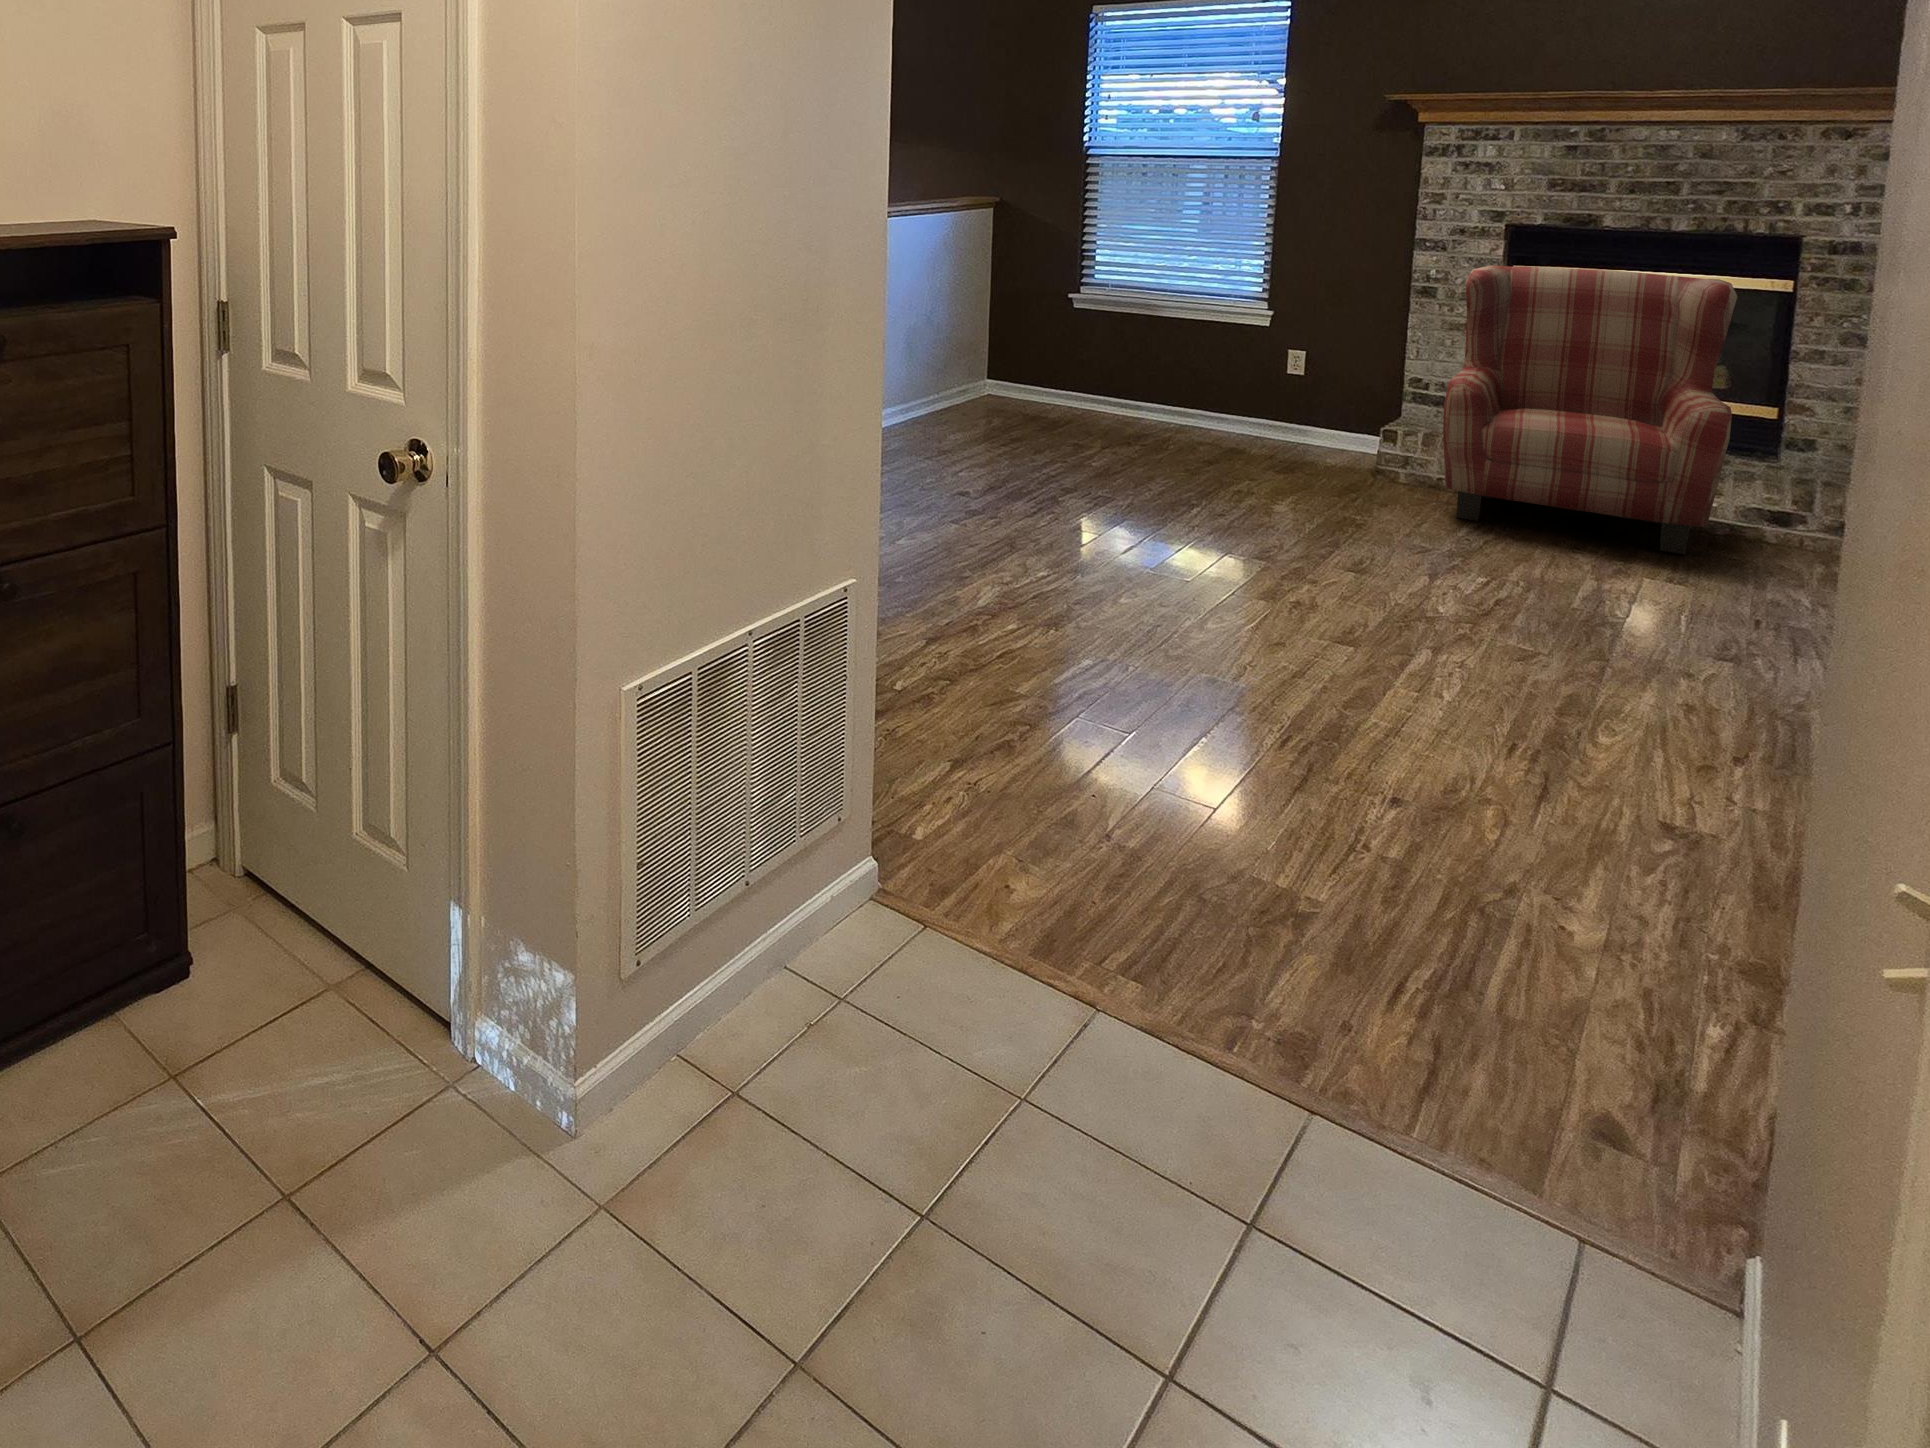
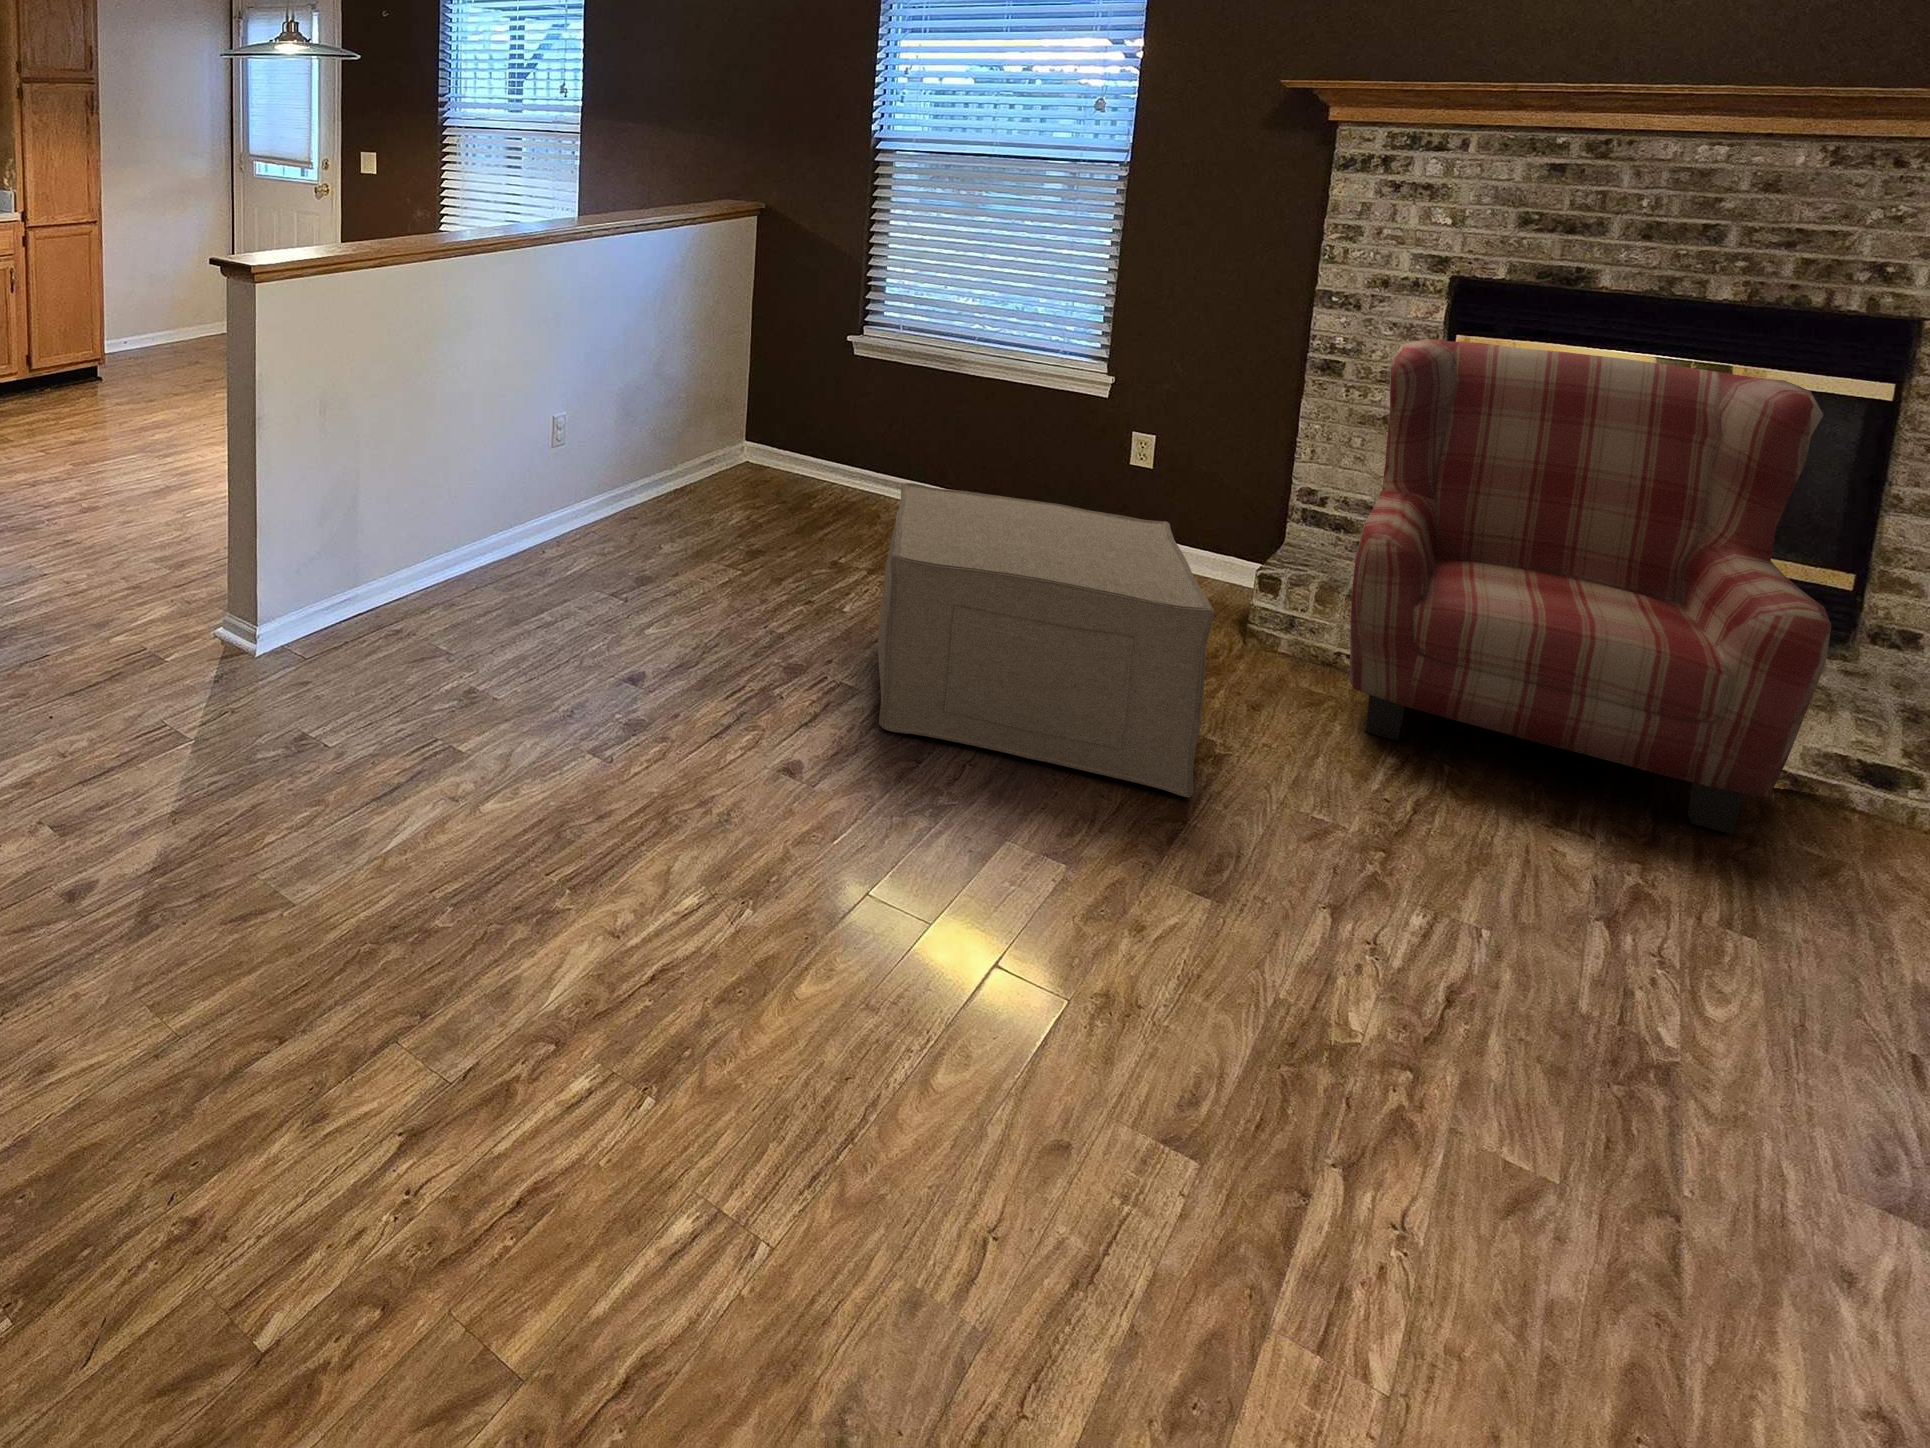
ottoman: none [1125,373,1352,541] -> present [878,483,1215,797]

